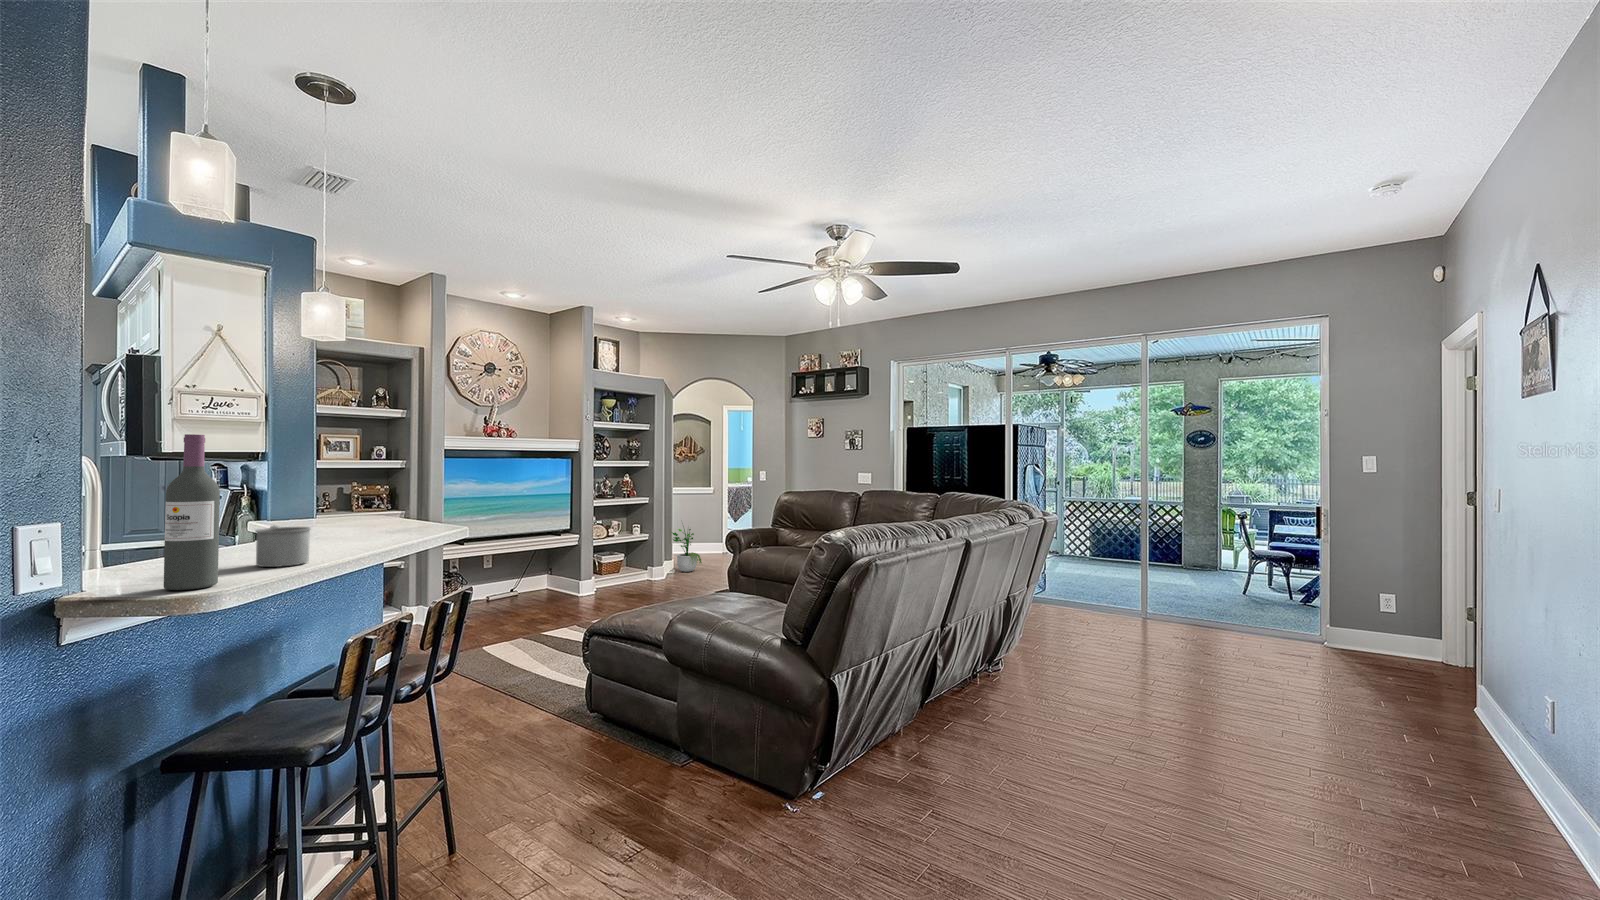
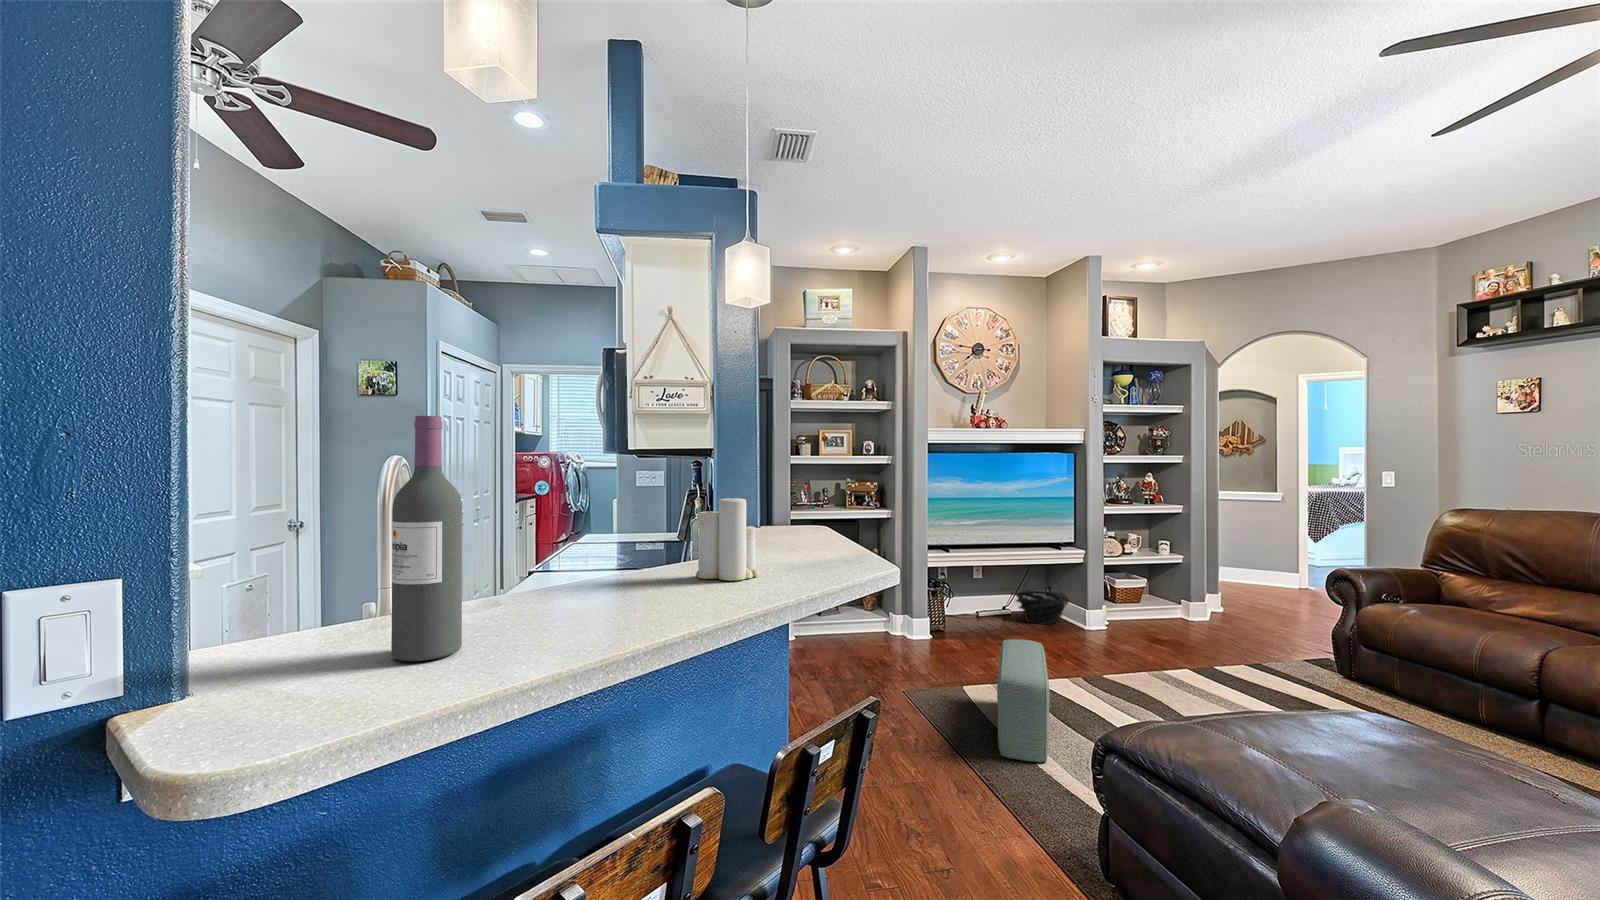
candle: none [320,484,374,548] -> present [696,490,759,580]
mug: present [255,526,311,567] -> none [570,549,638,617]
potted plant: present [672,529,702,572] -> none [1217,535,1273,615]
basket: none [518,554,567,598] -> present [1012,572,1069,625]
pouf: none [518,601,557,683] -> present [997,639,1049,762]

